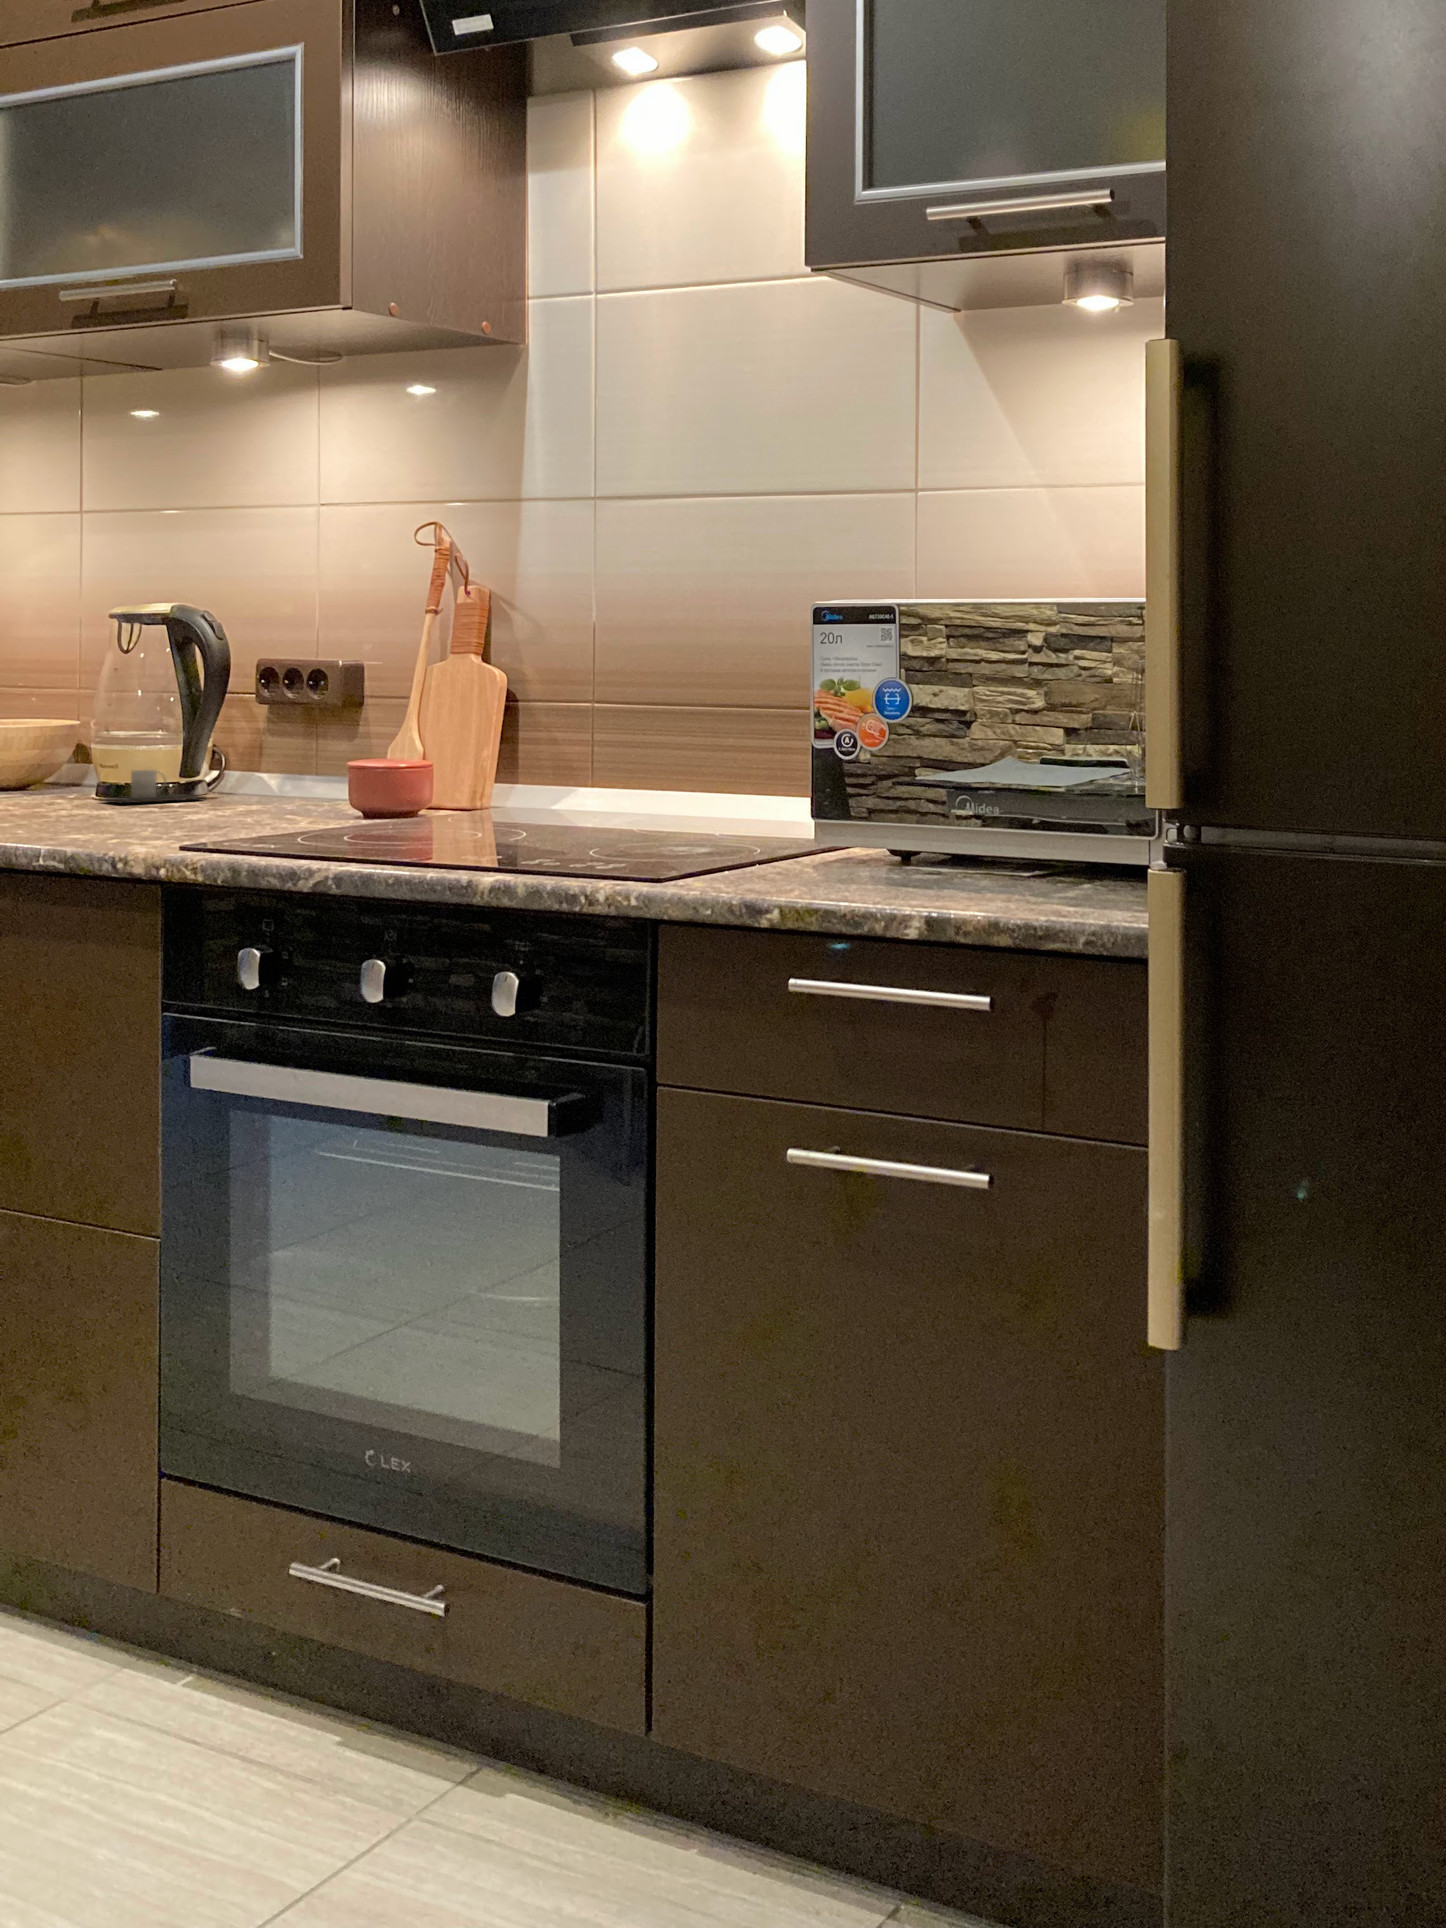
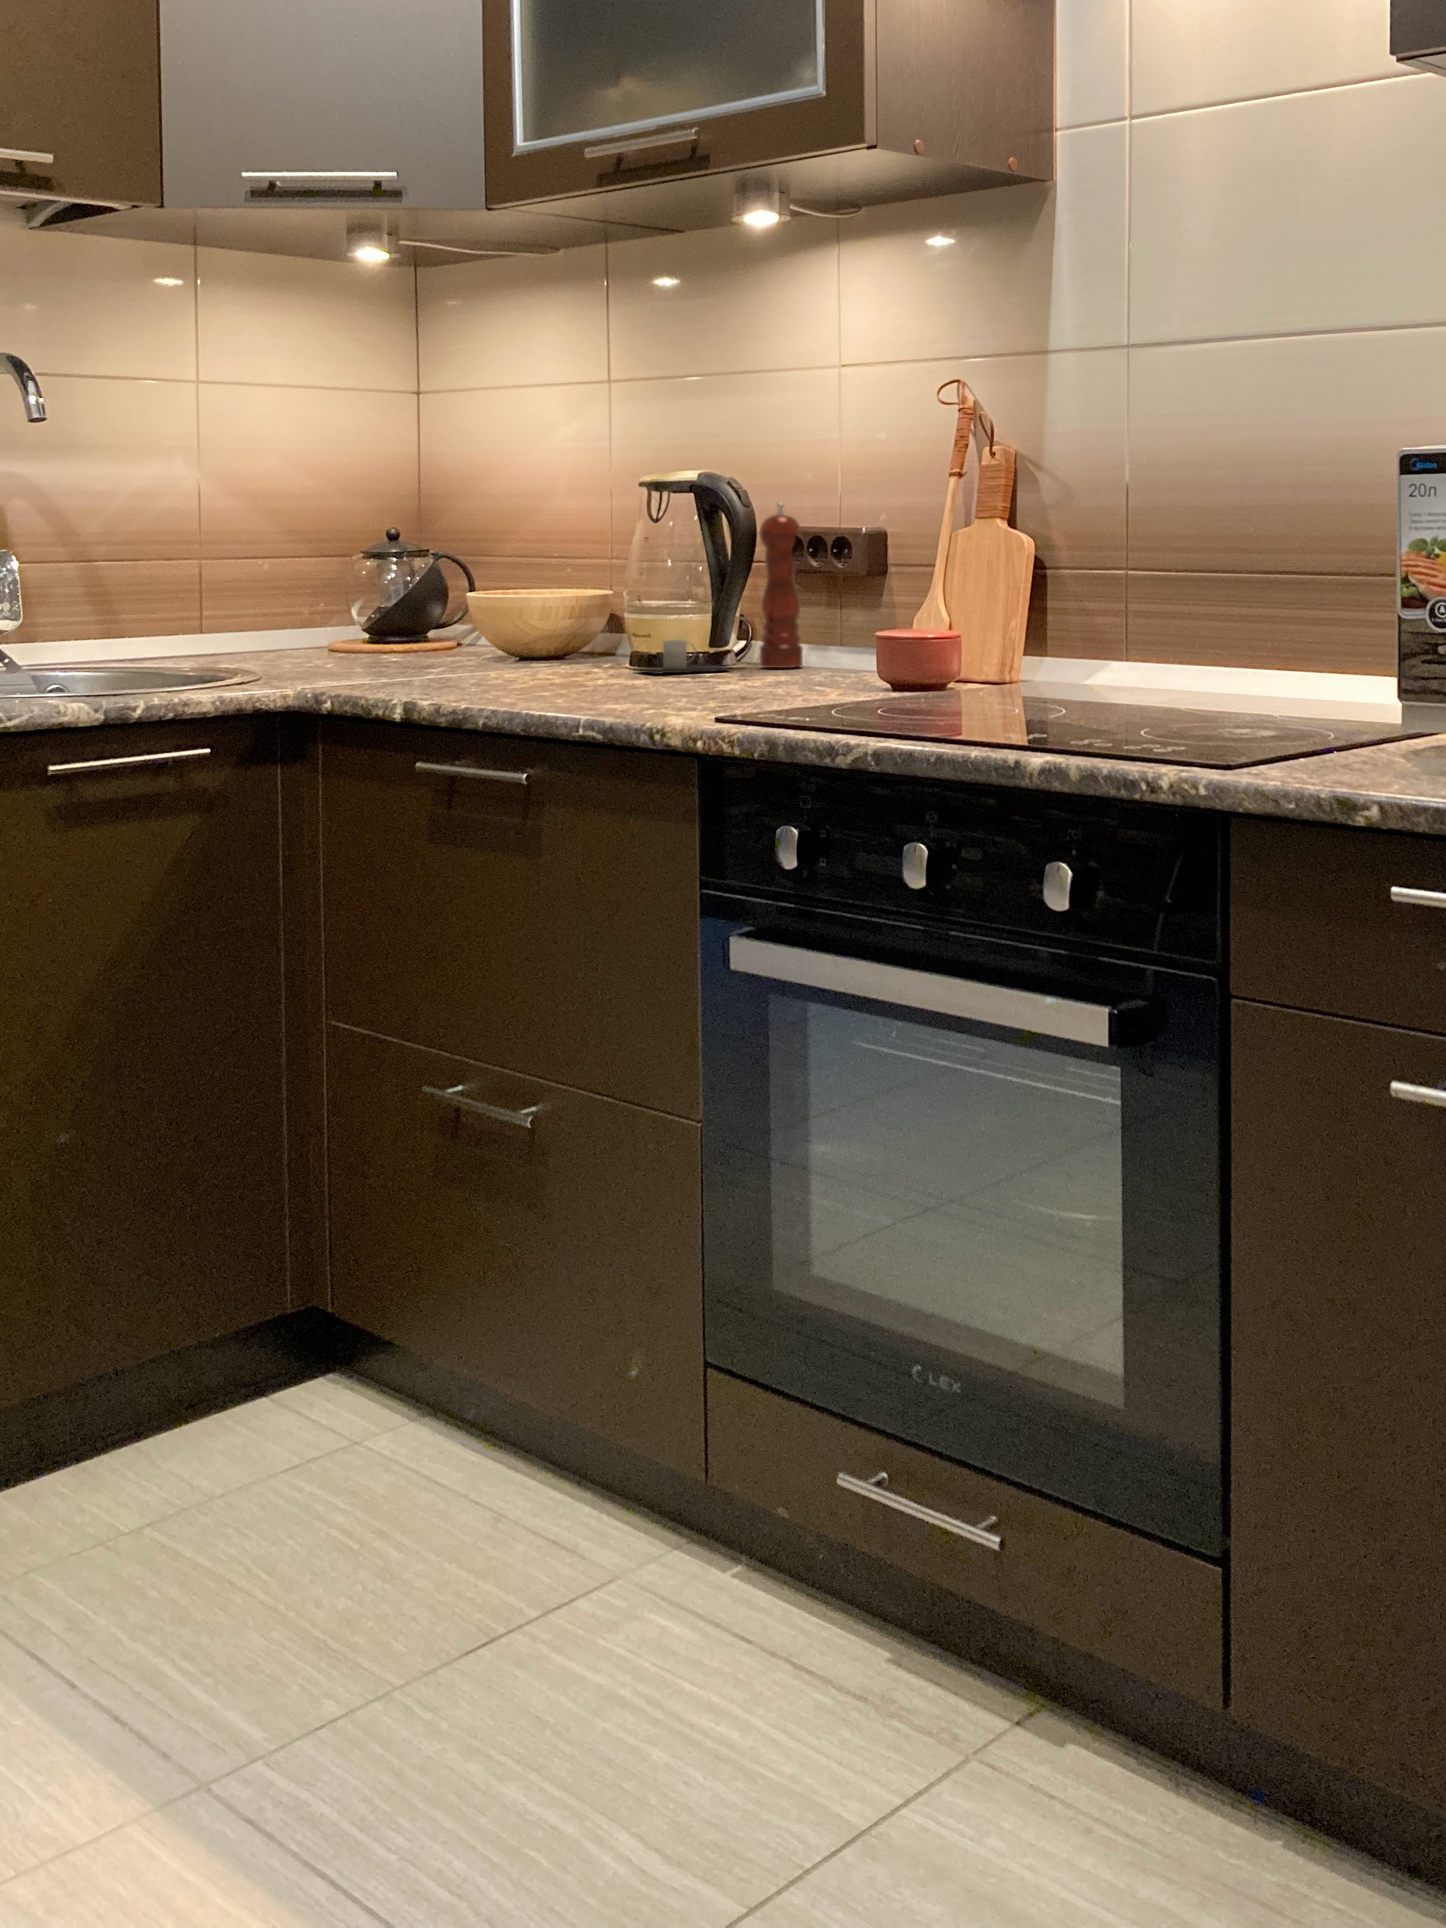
pepper mill: none [234,636,279,796] -> present [759,503,803,668]

